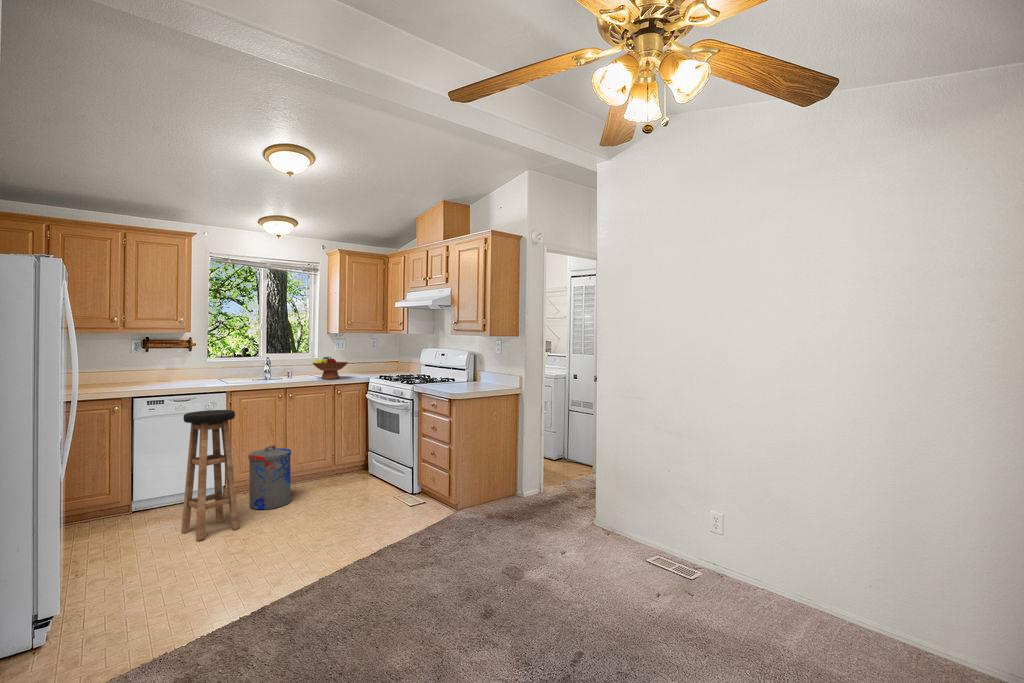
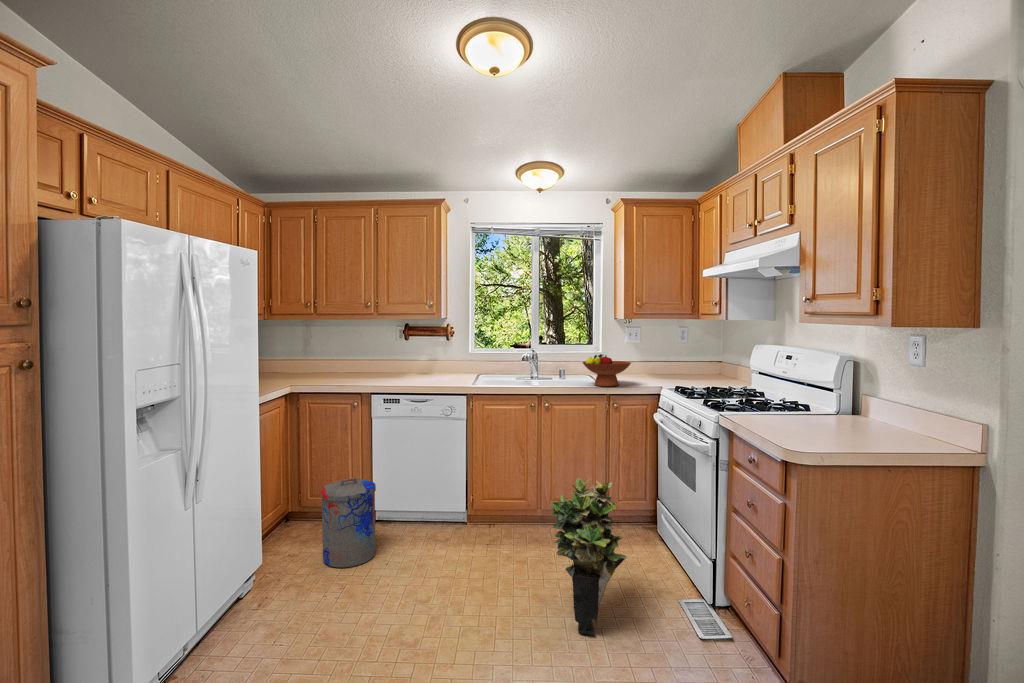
bar stool: present [181,410,239,541] -> none [388,425,448,603]
potted plant: none [318,431,369,520] -> present [551,478,627,635]
trash can: present [248,445,291,509] -> present [321,478,376,568]

